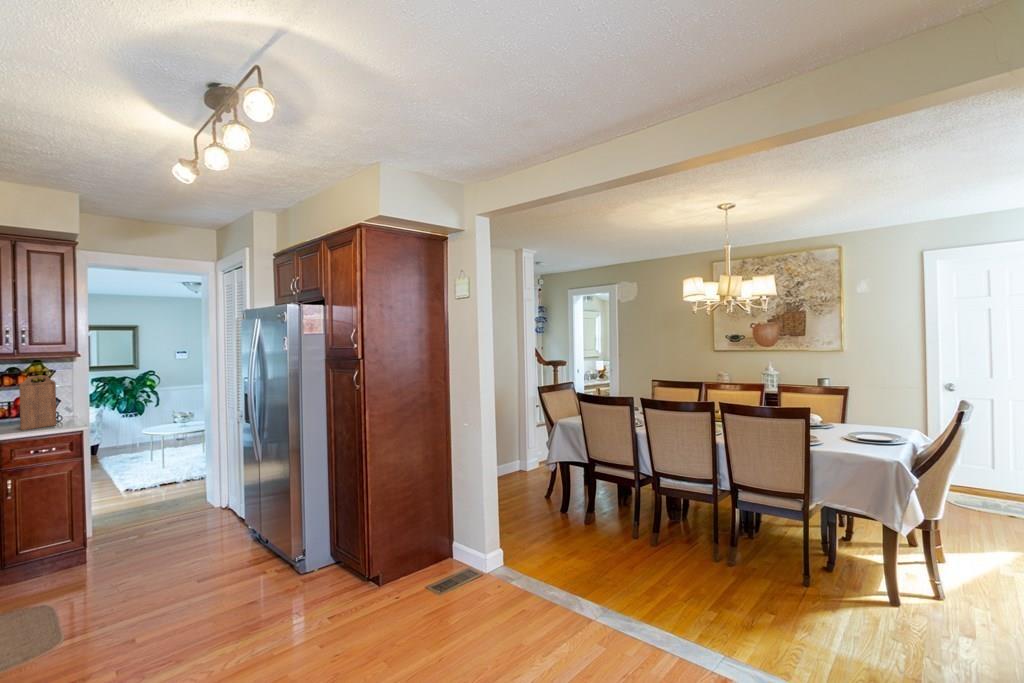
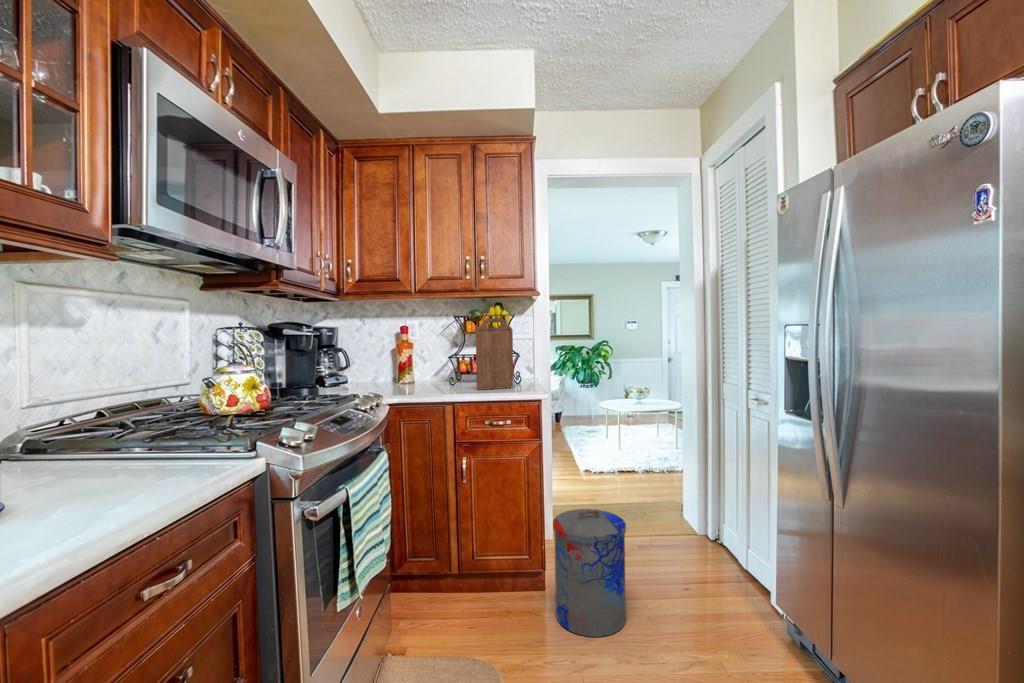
trash can: none [95,494,152,572] -> present [553,509,626,637]

